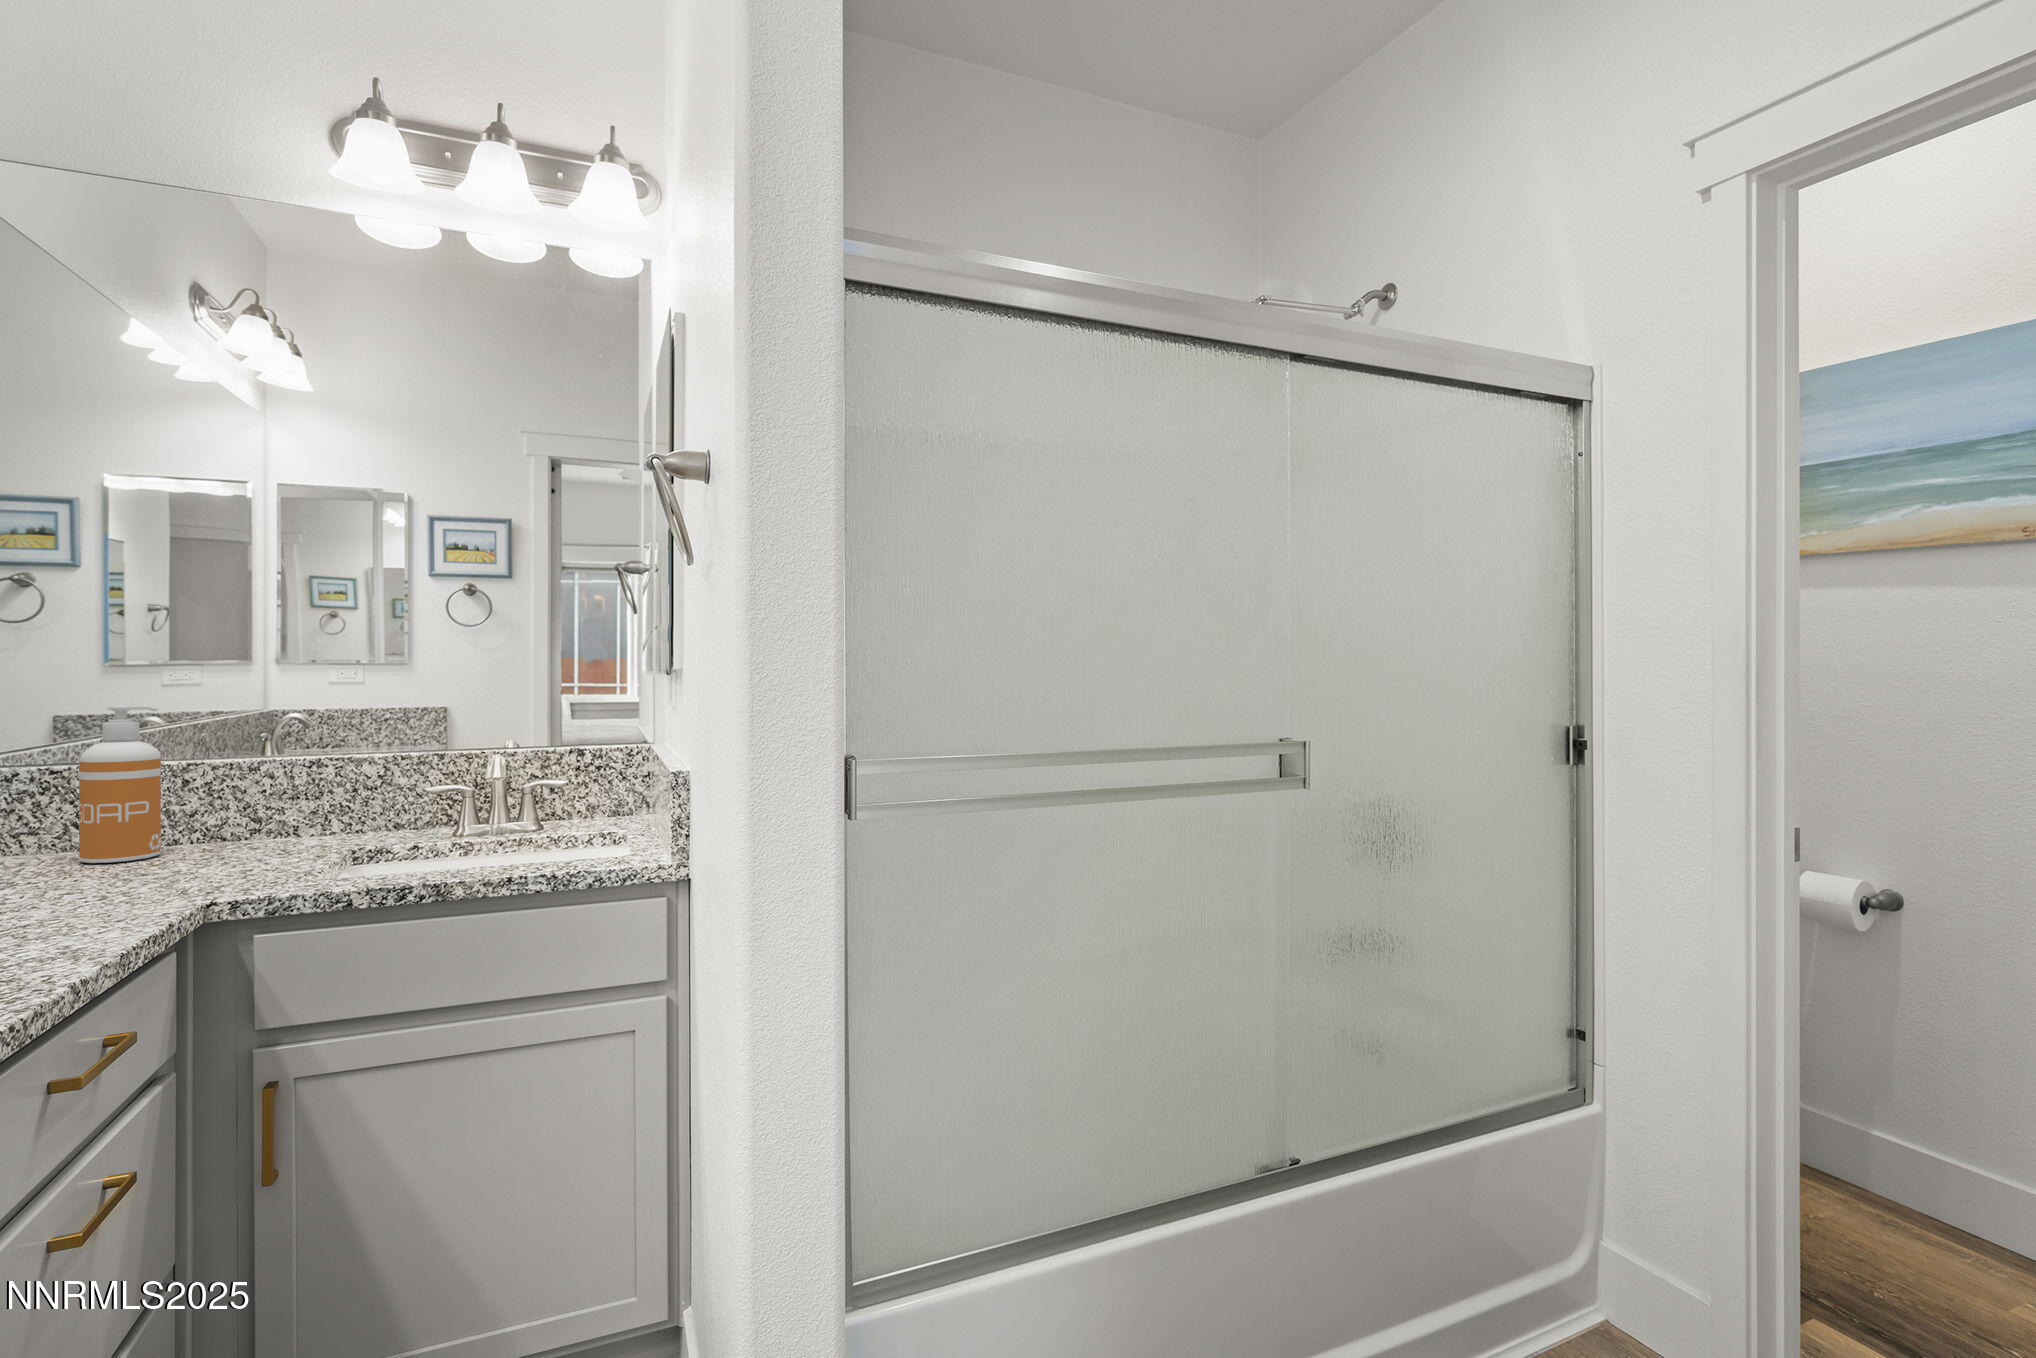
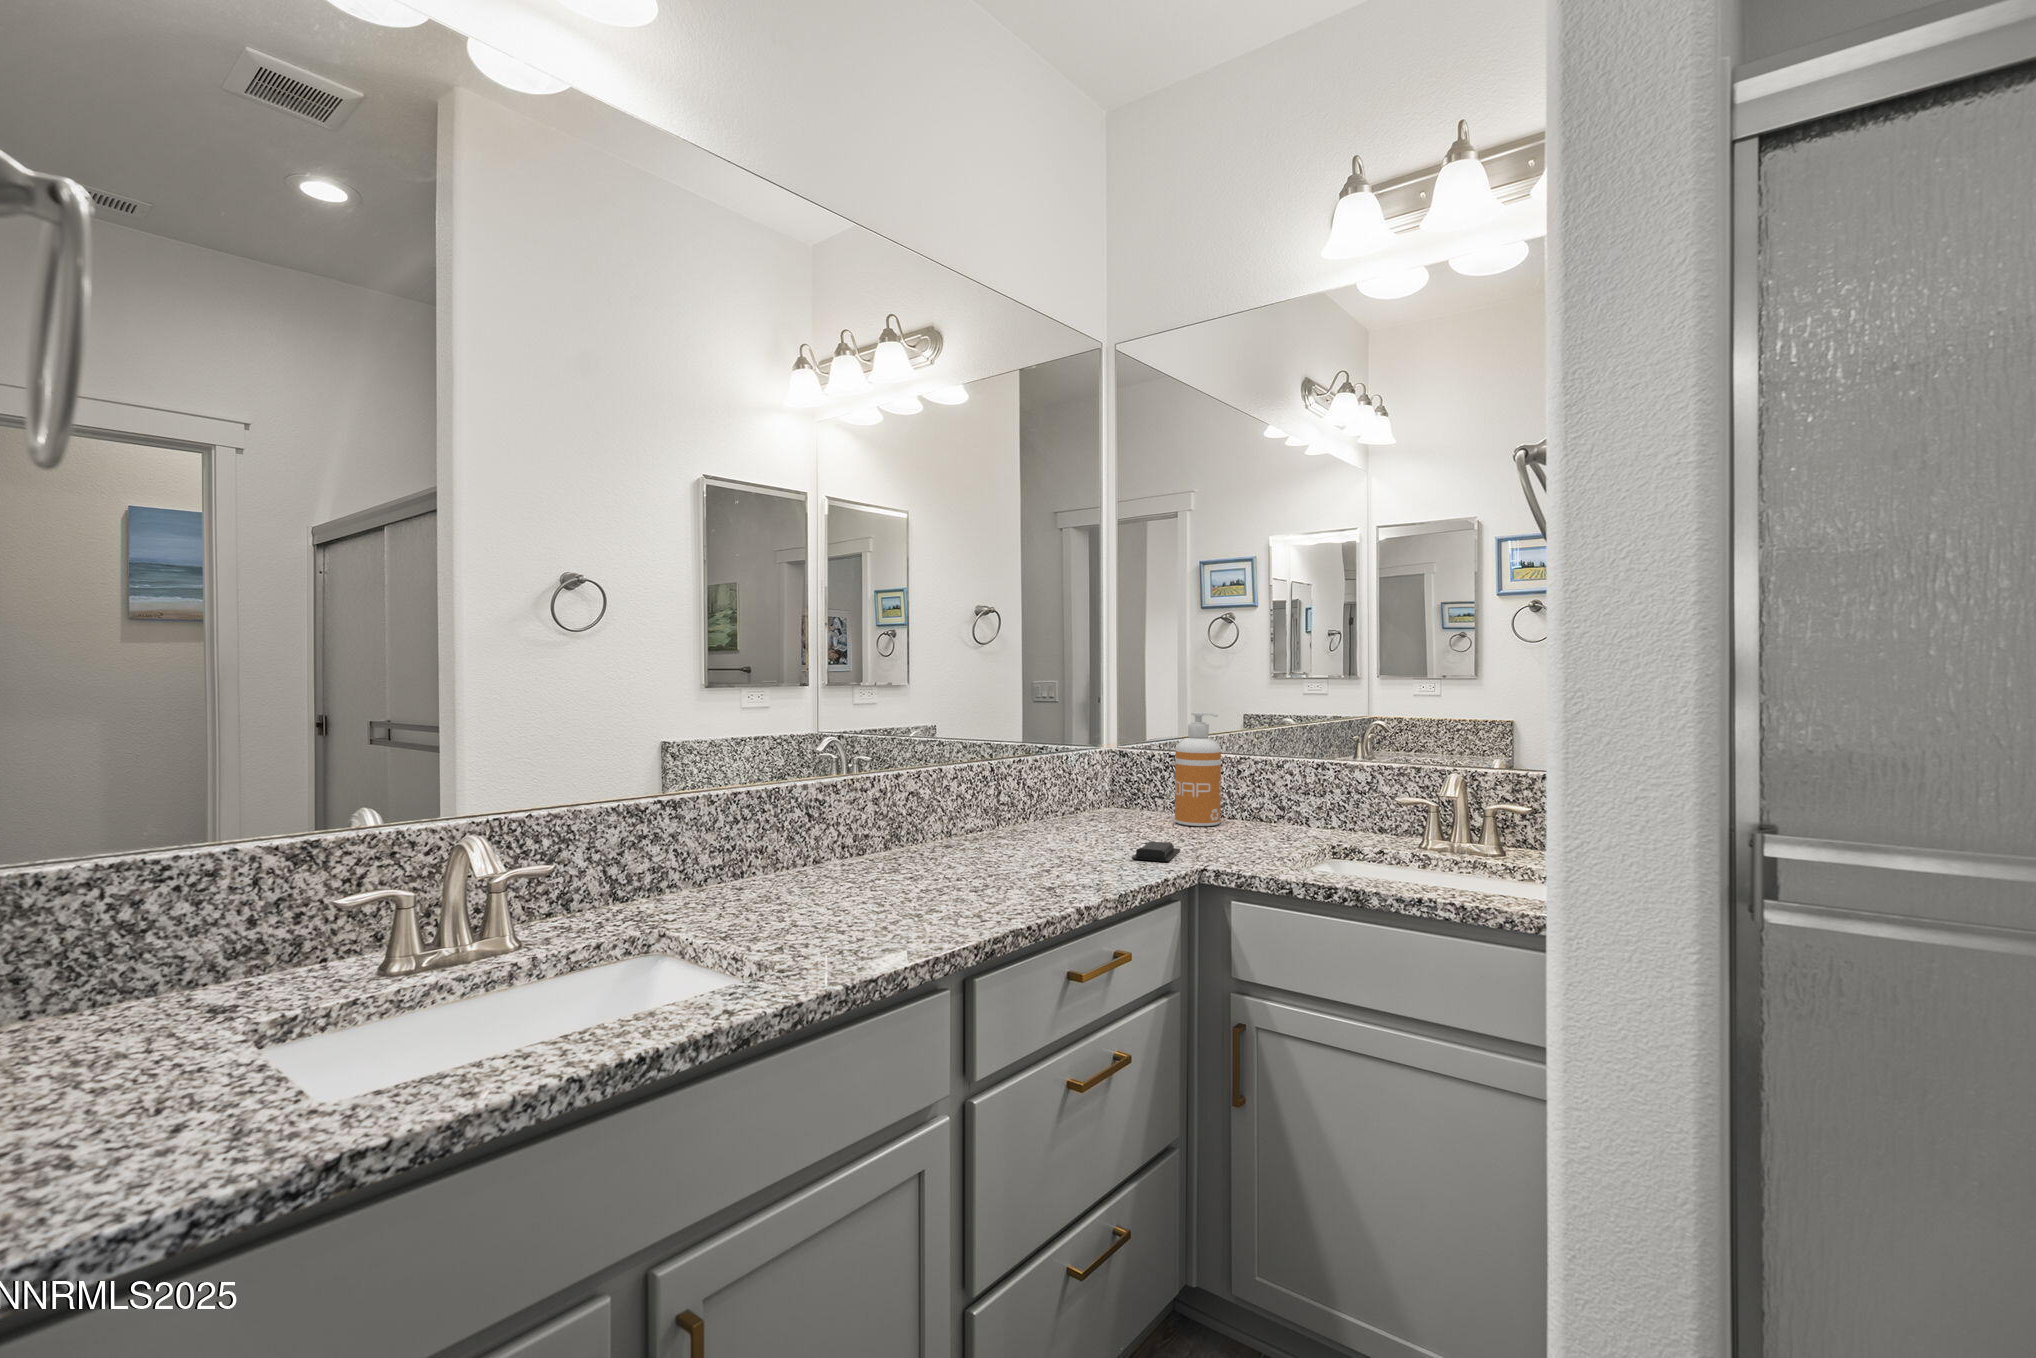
soap bar: none [73,884,143,914] -> present [1132,842,1180,862]

